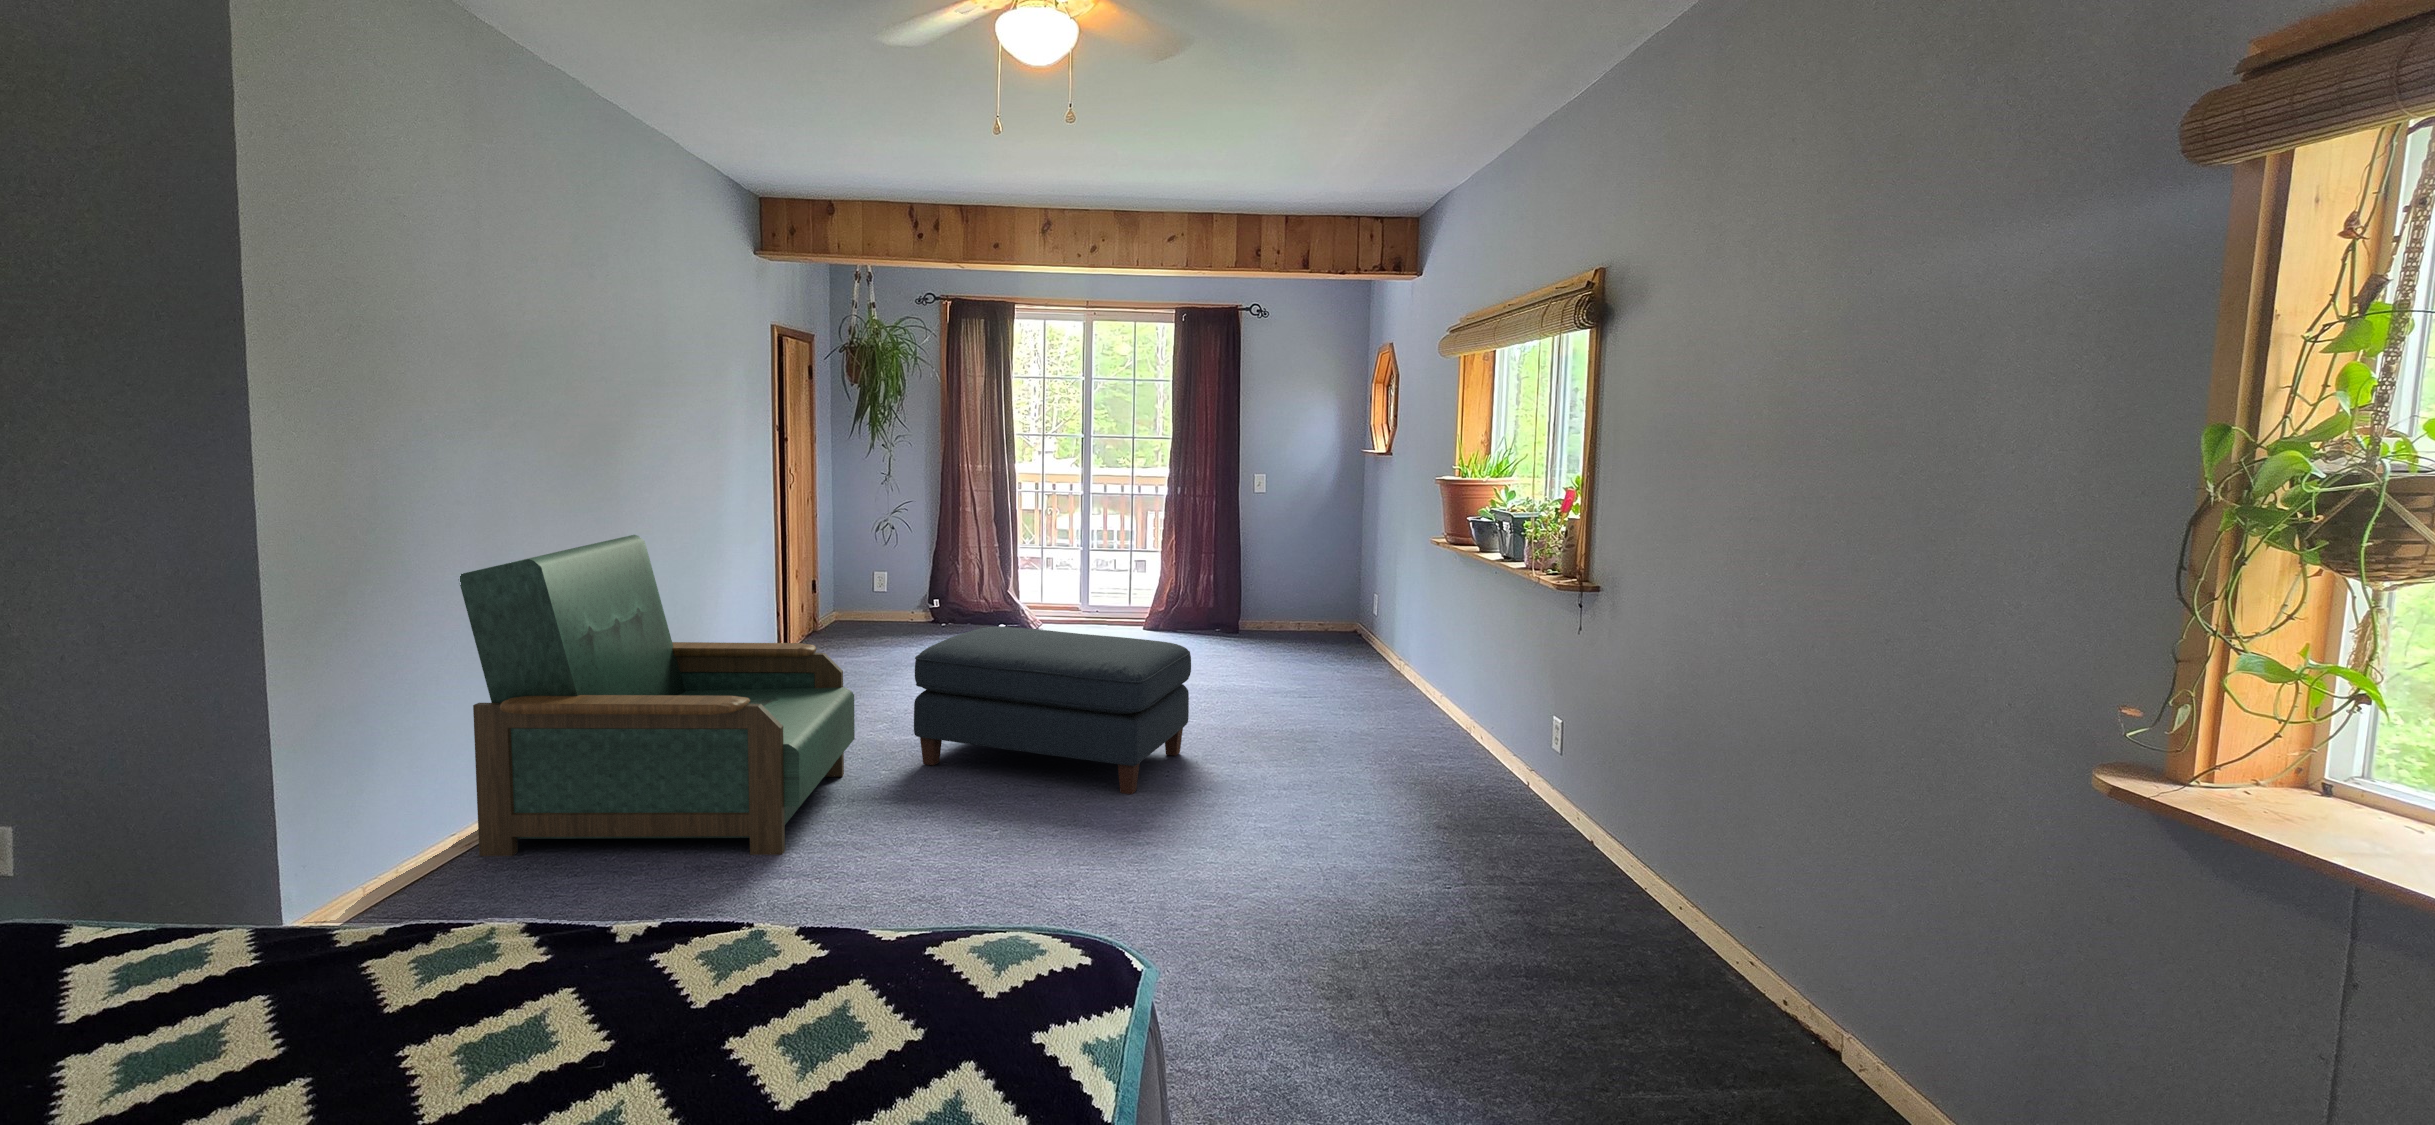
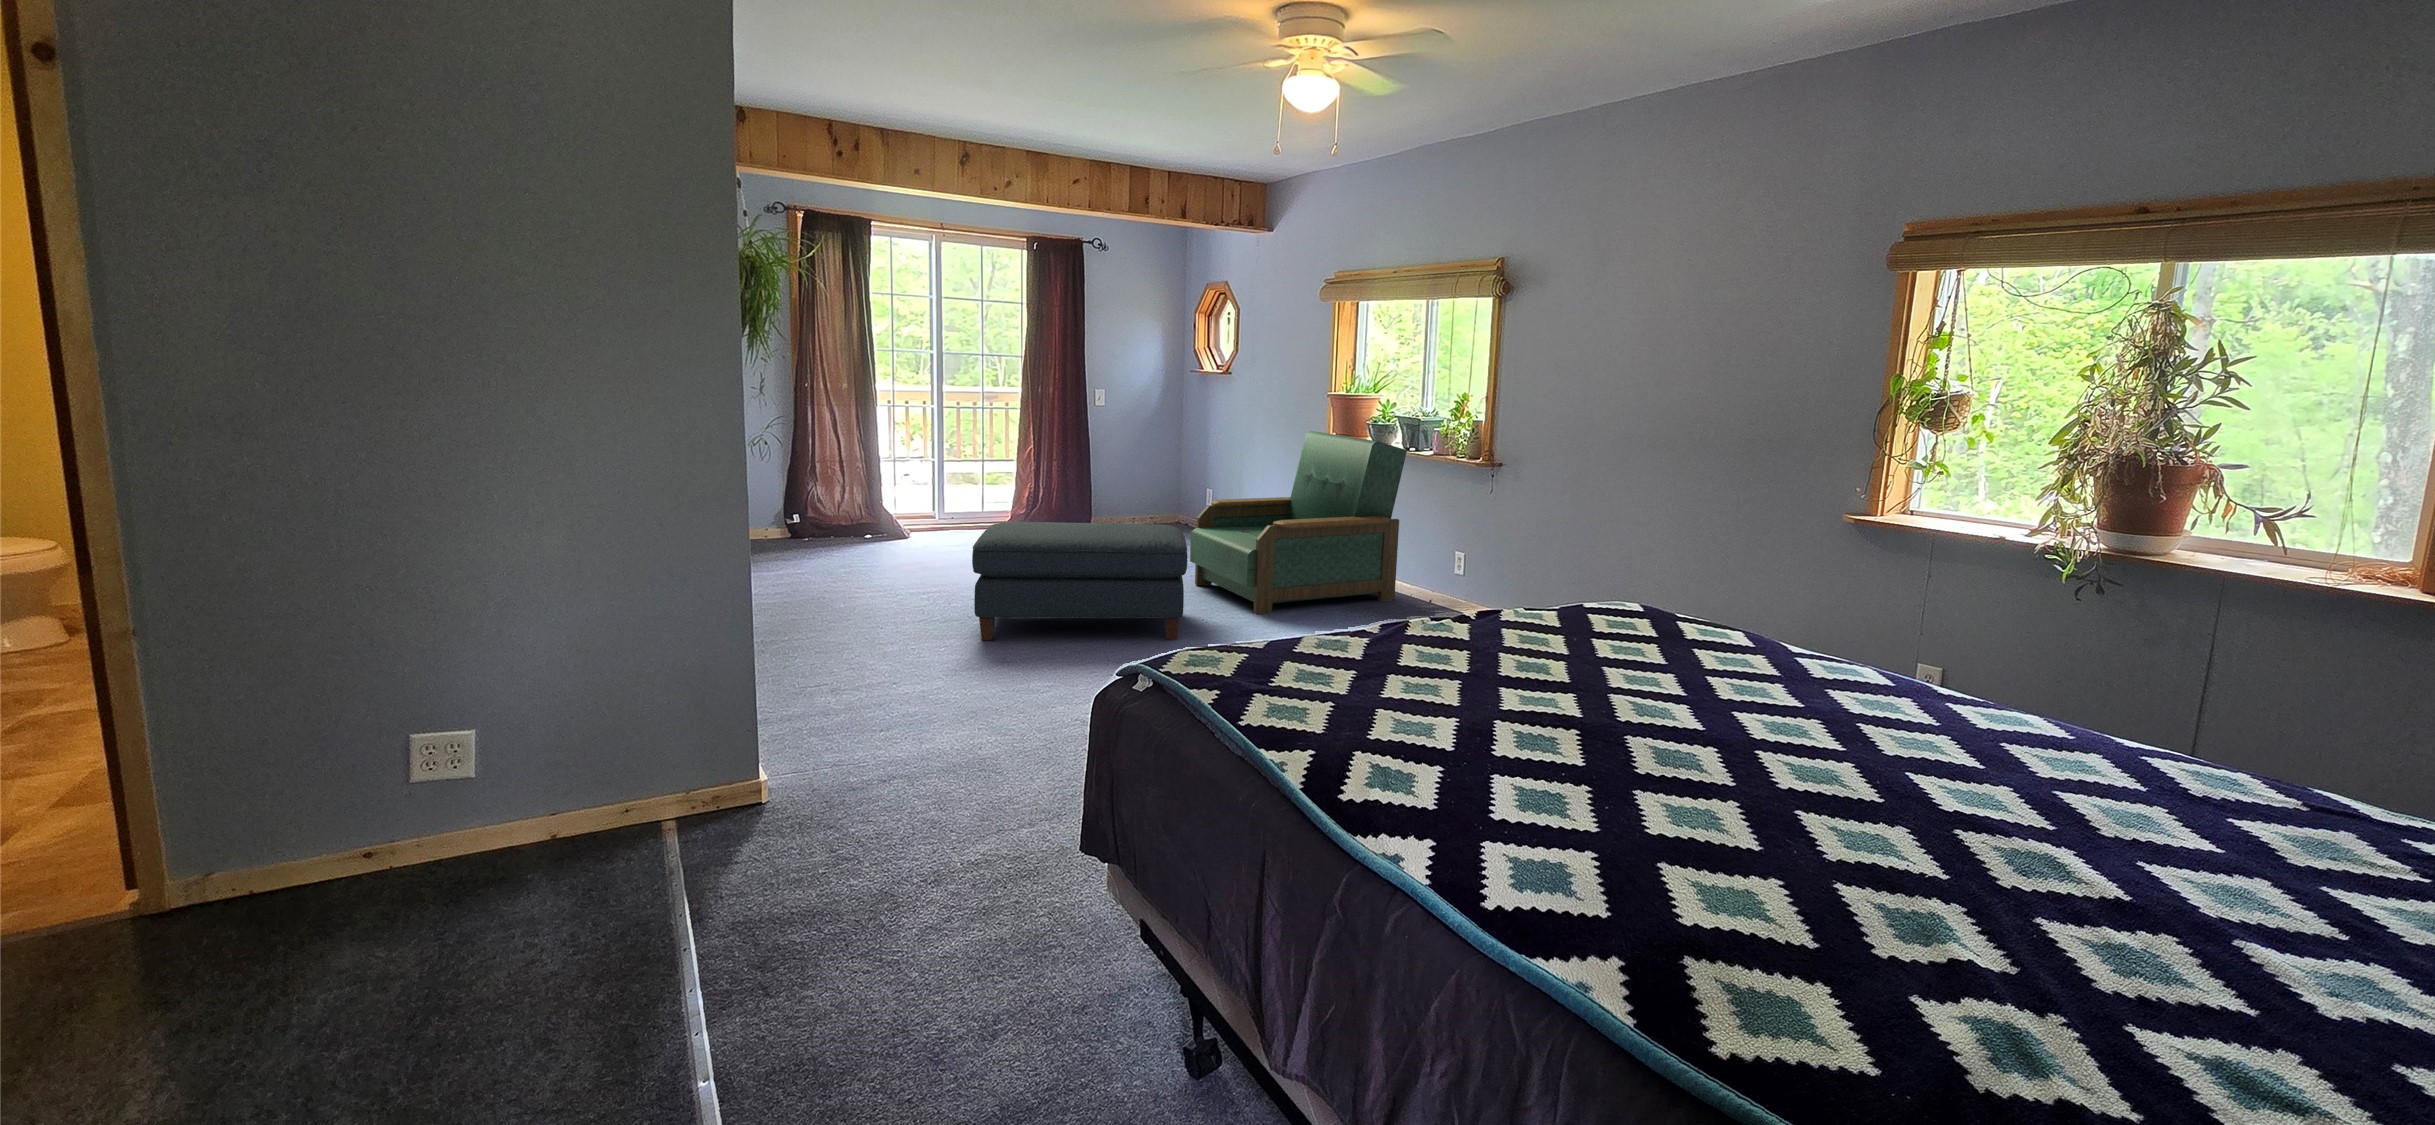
armchair: present [460,535,855,856] -> present [1190,431,1407,614]

